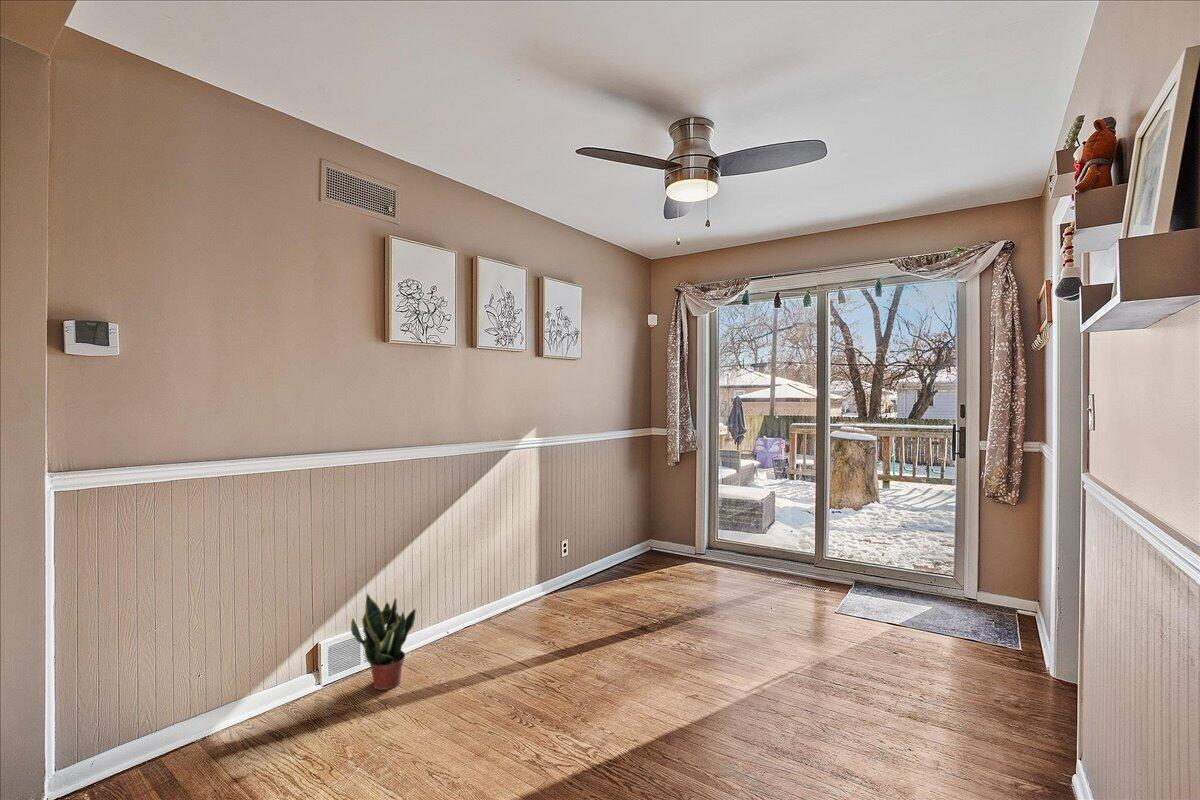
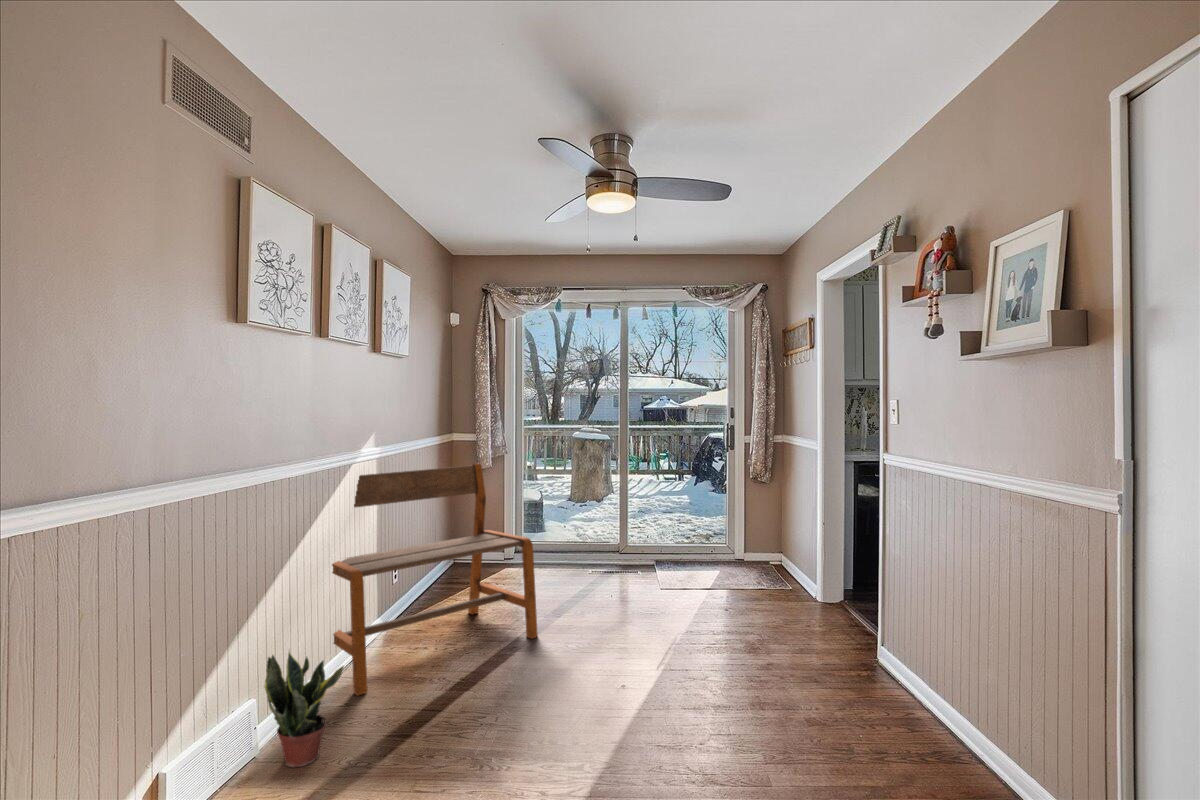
bench: none [466,456,651,646] -> present [332,464,538,696]

